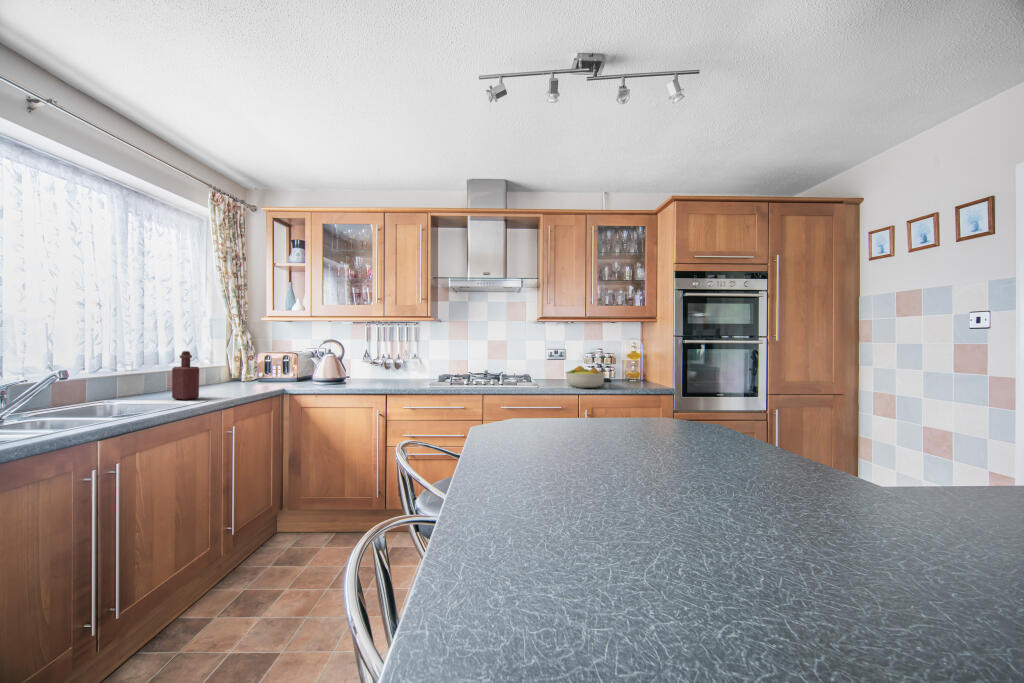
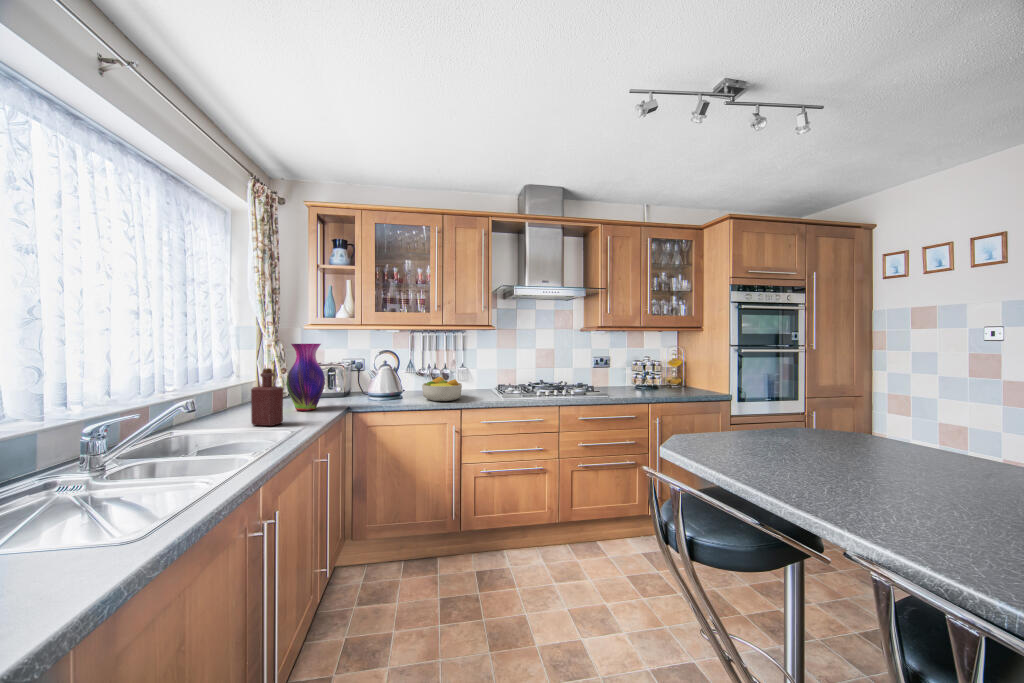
vase: none [223,332,259,390] -> present [286,344,325,411]
fruit bowl: present [566,366,605,388] -> present [422,377,462,401]

